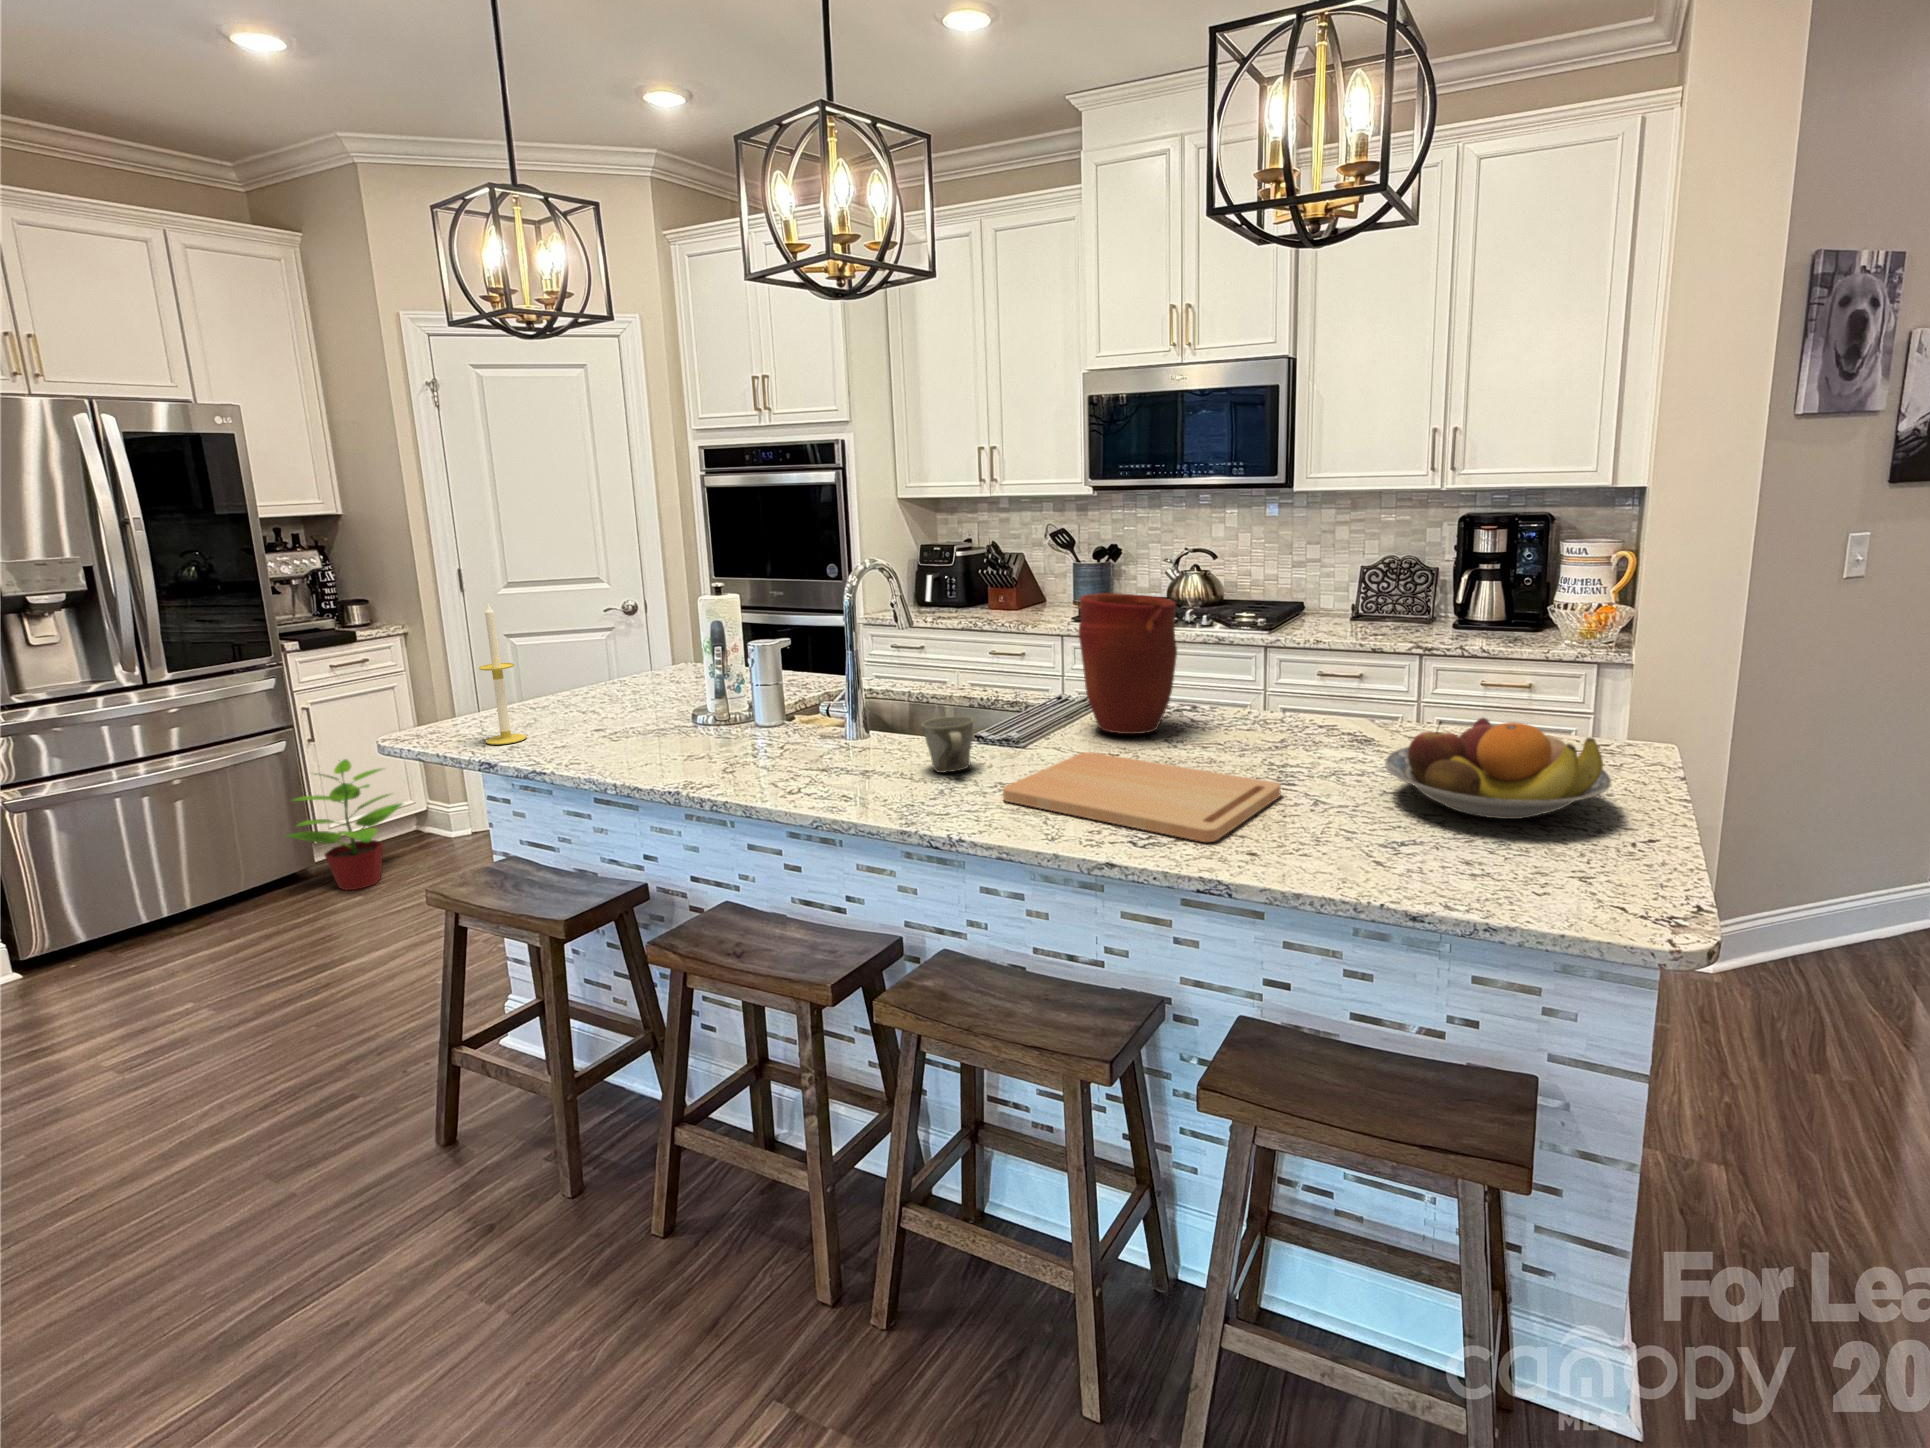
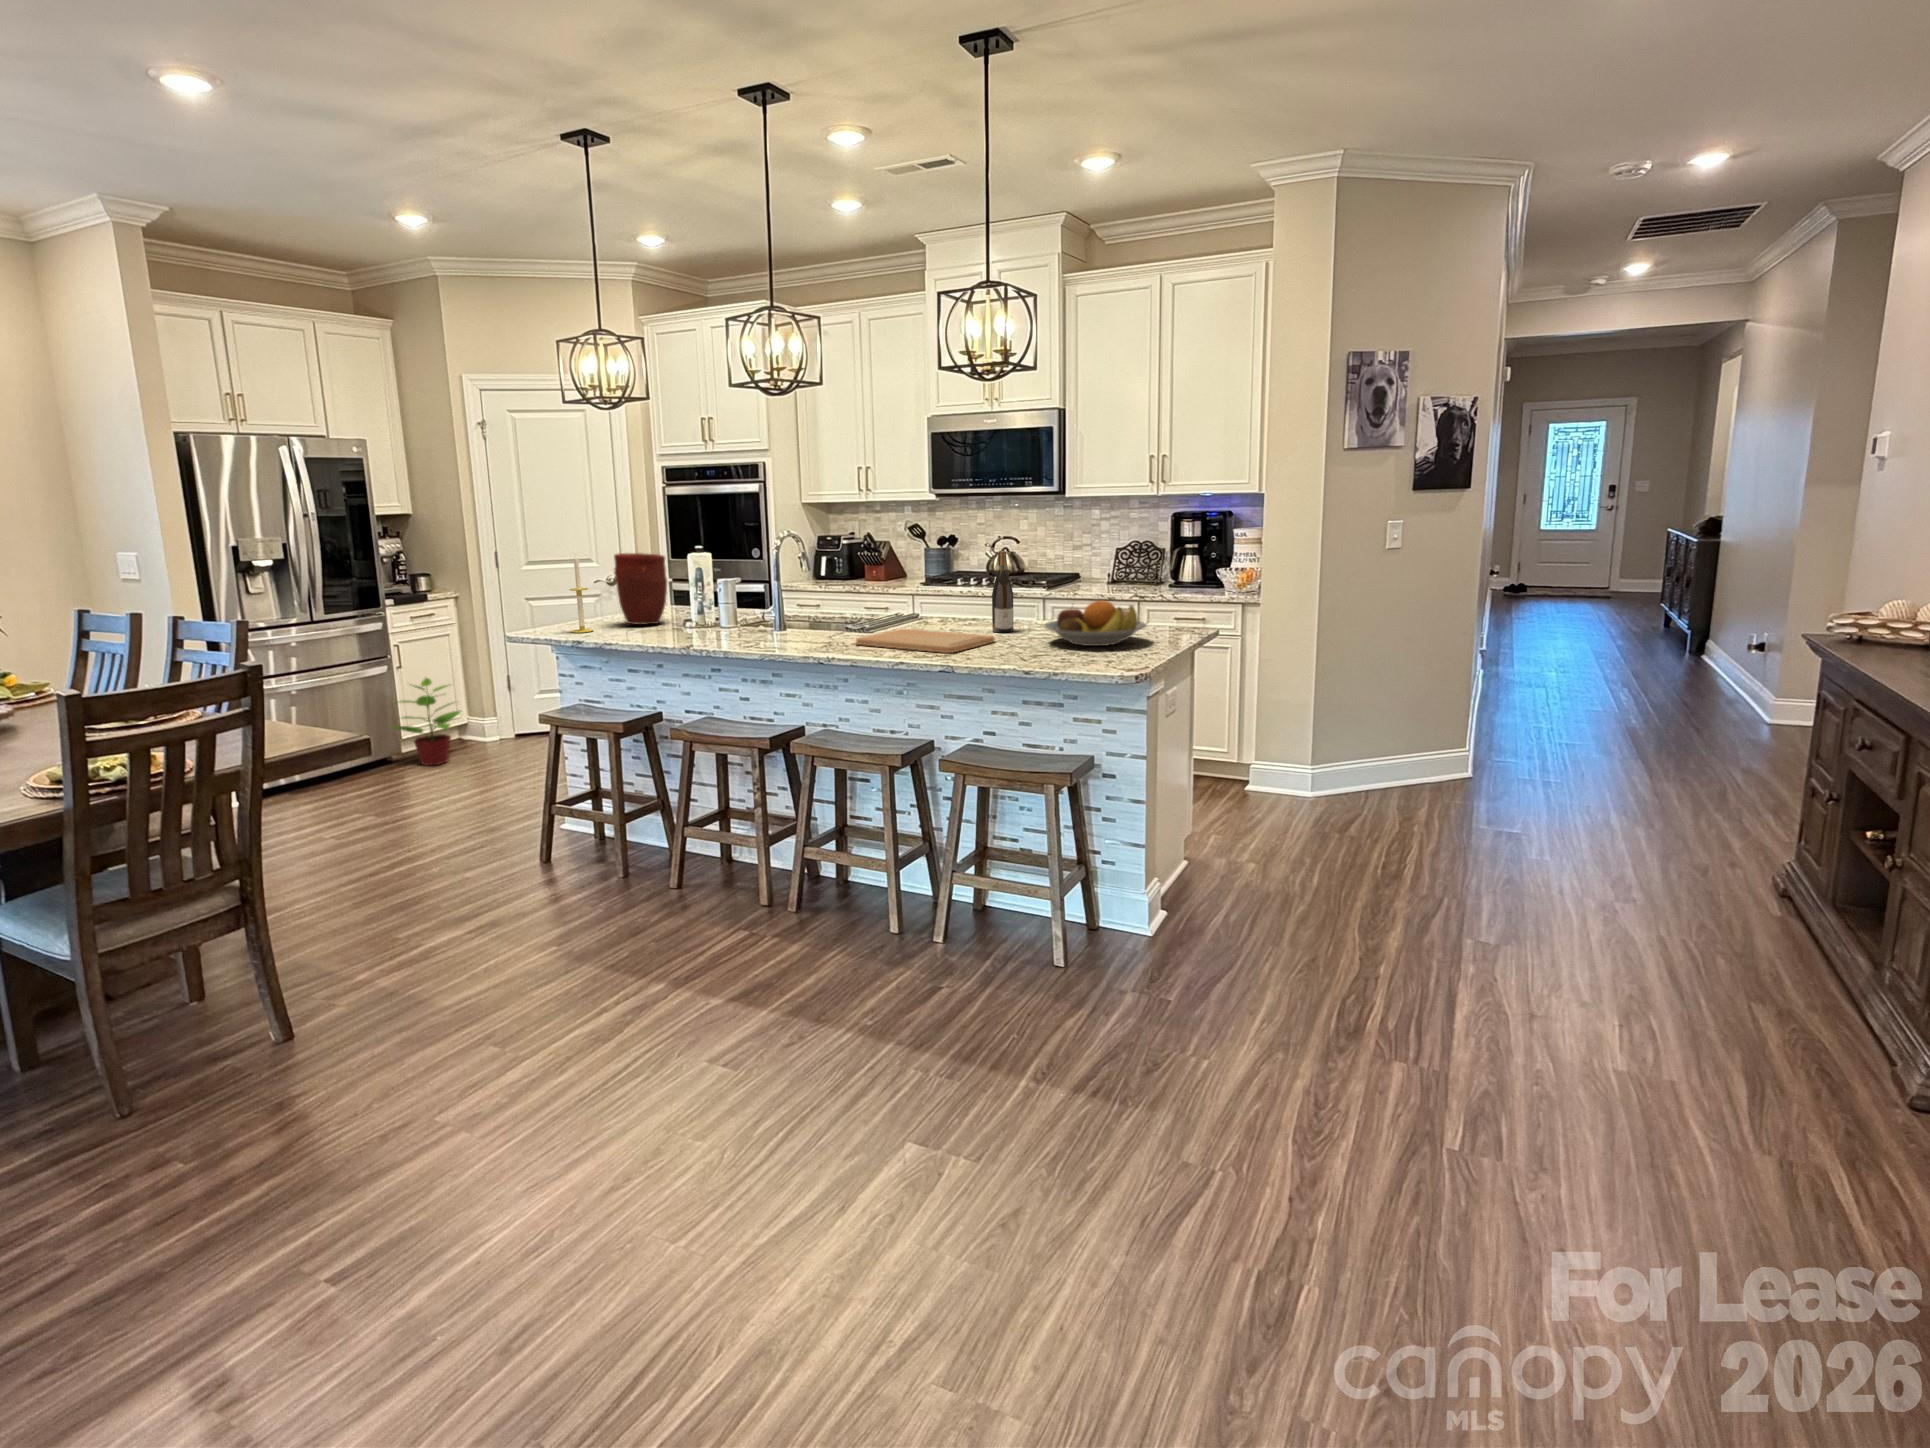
vase: present [1078,593,1177,734] -> present [614,553,667,624]
wine bottle: none [1254,606,1297,761] -> present [992,551,1014,633]
mug: present [922,716,973,773] -> none [815,610,843,638]

